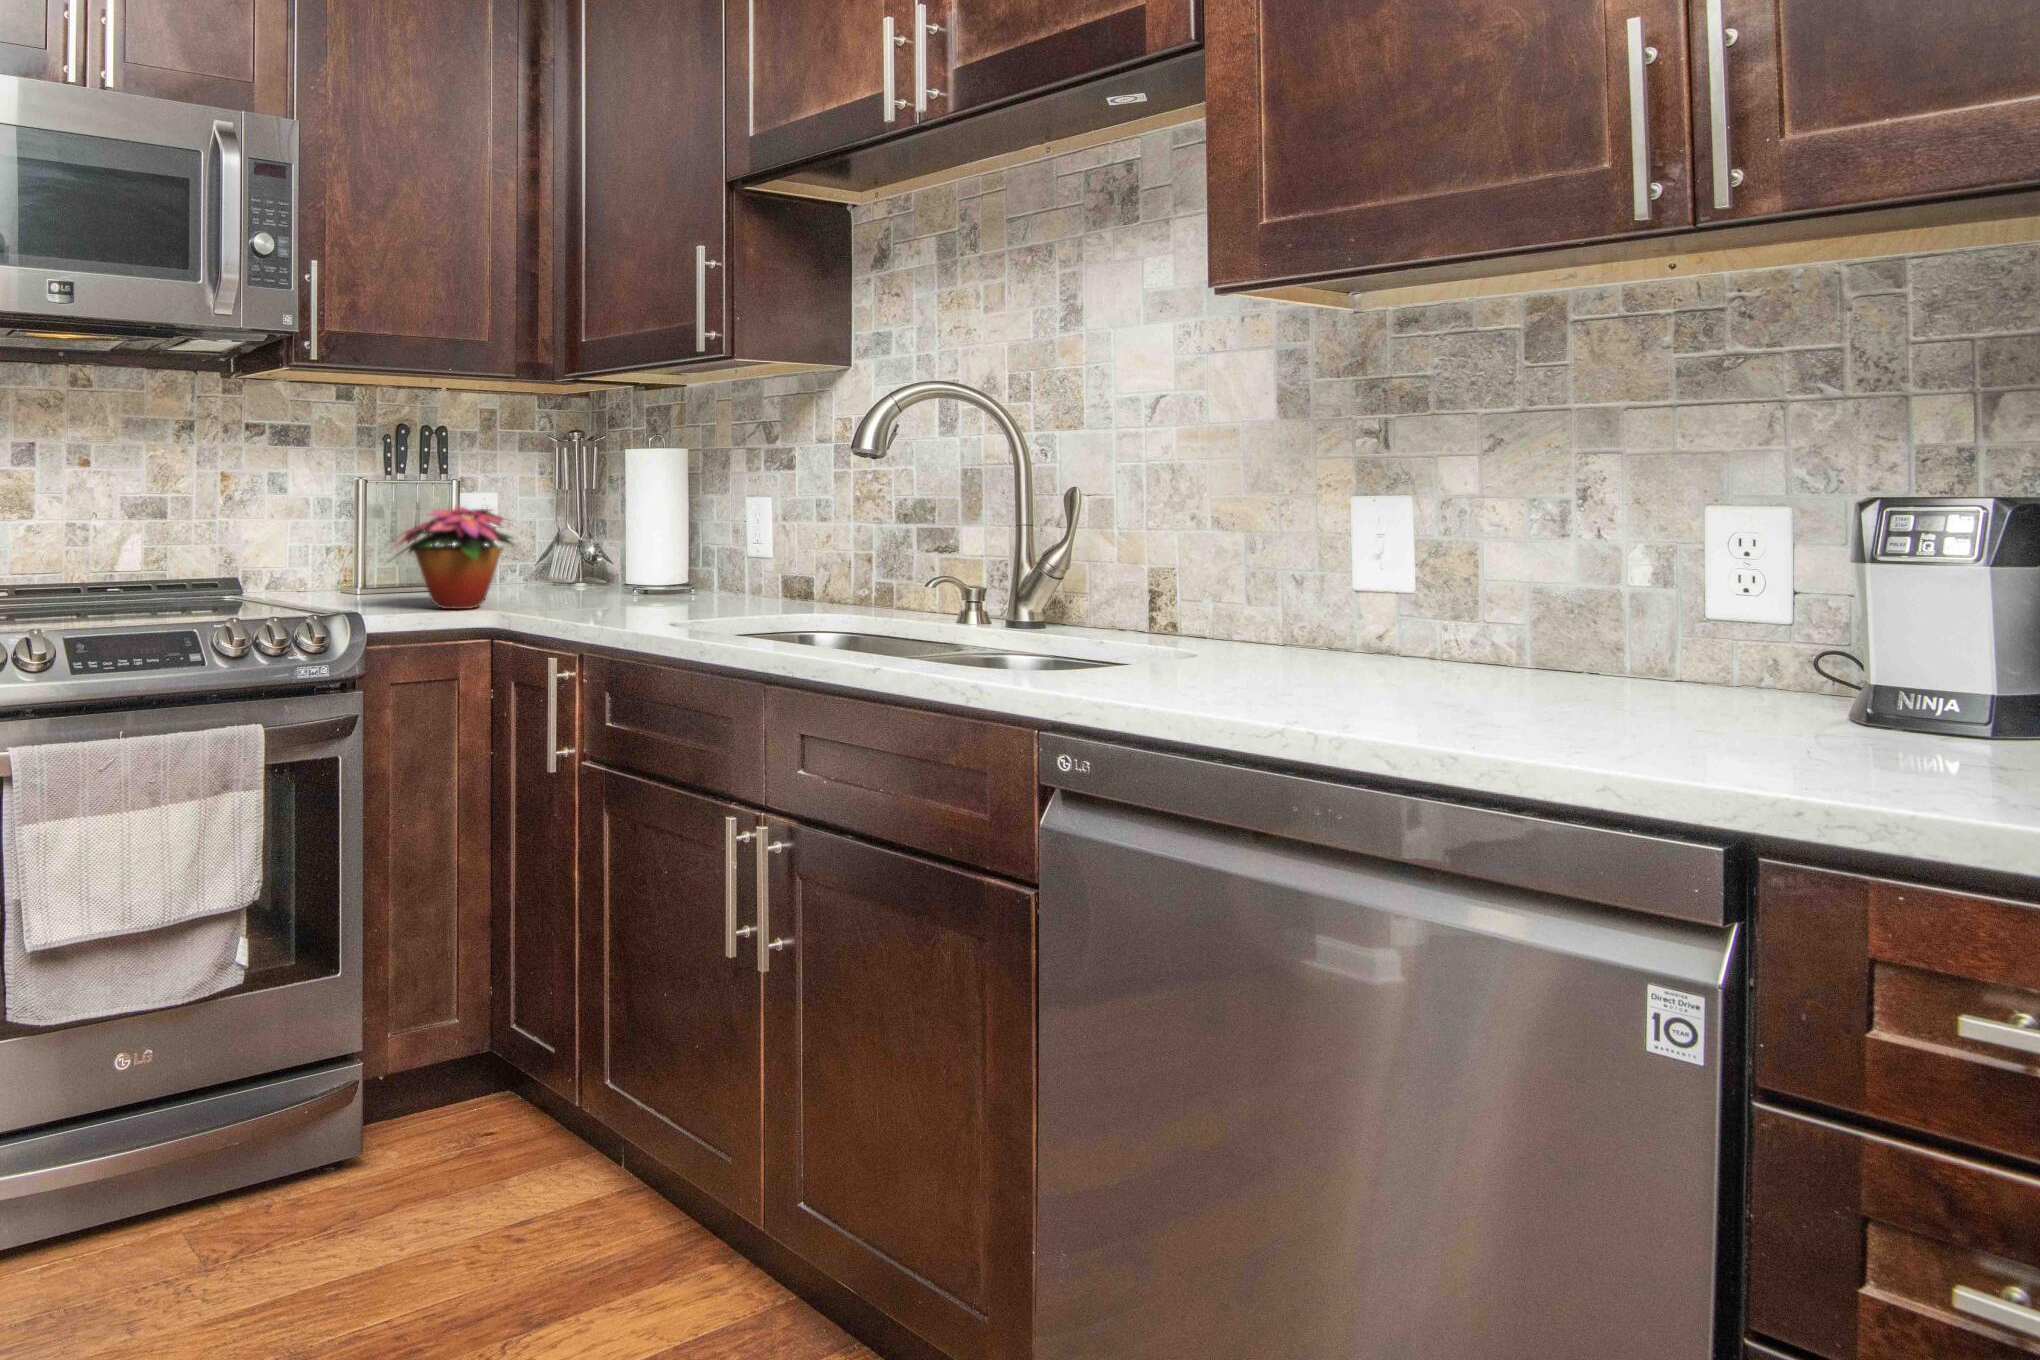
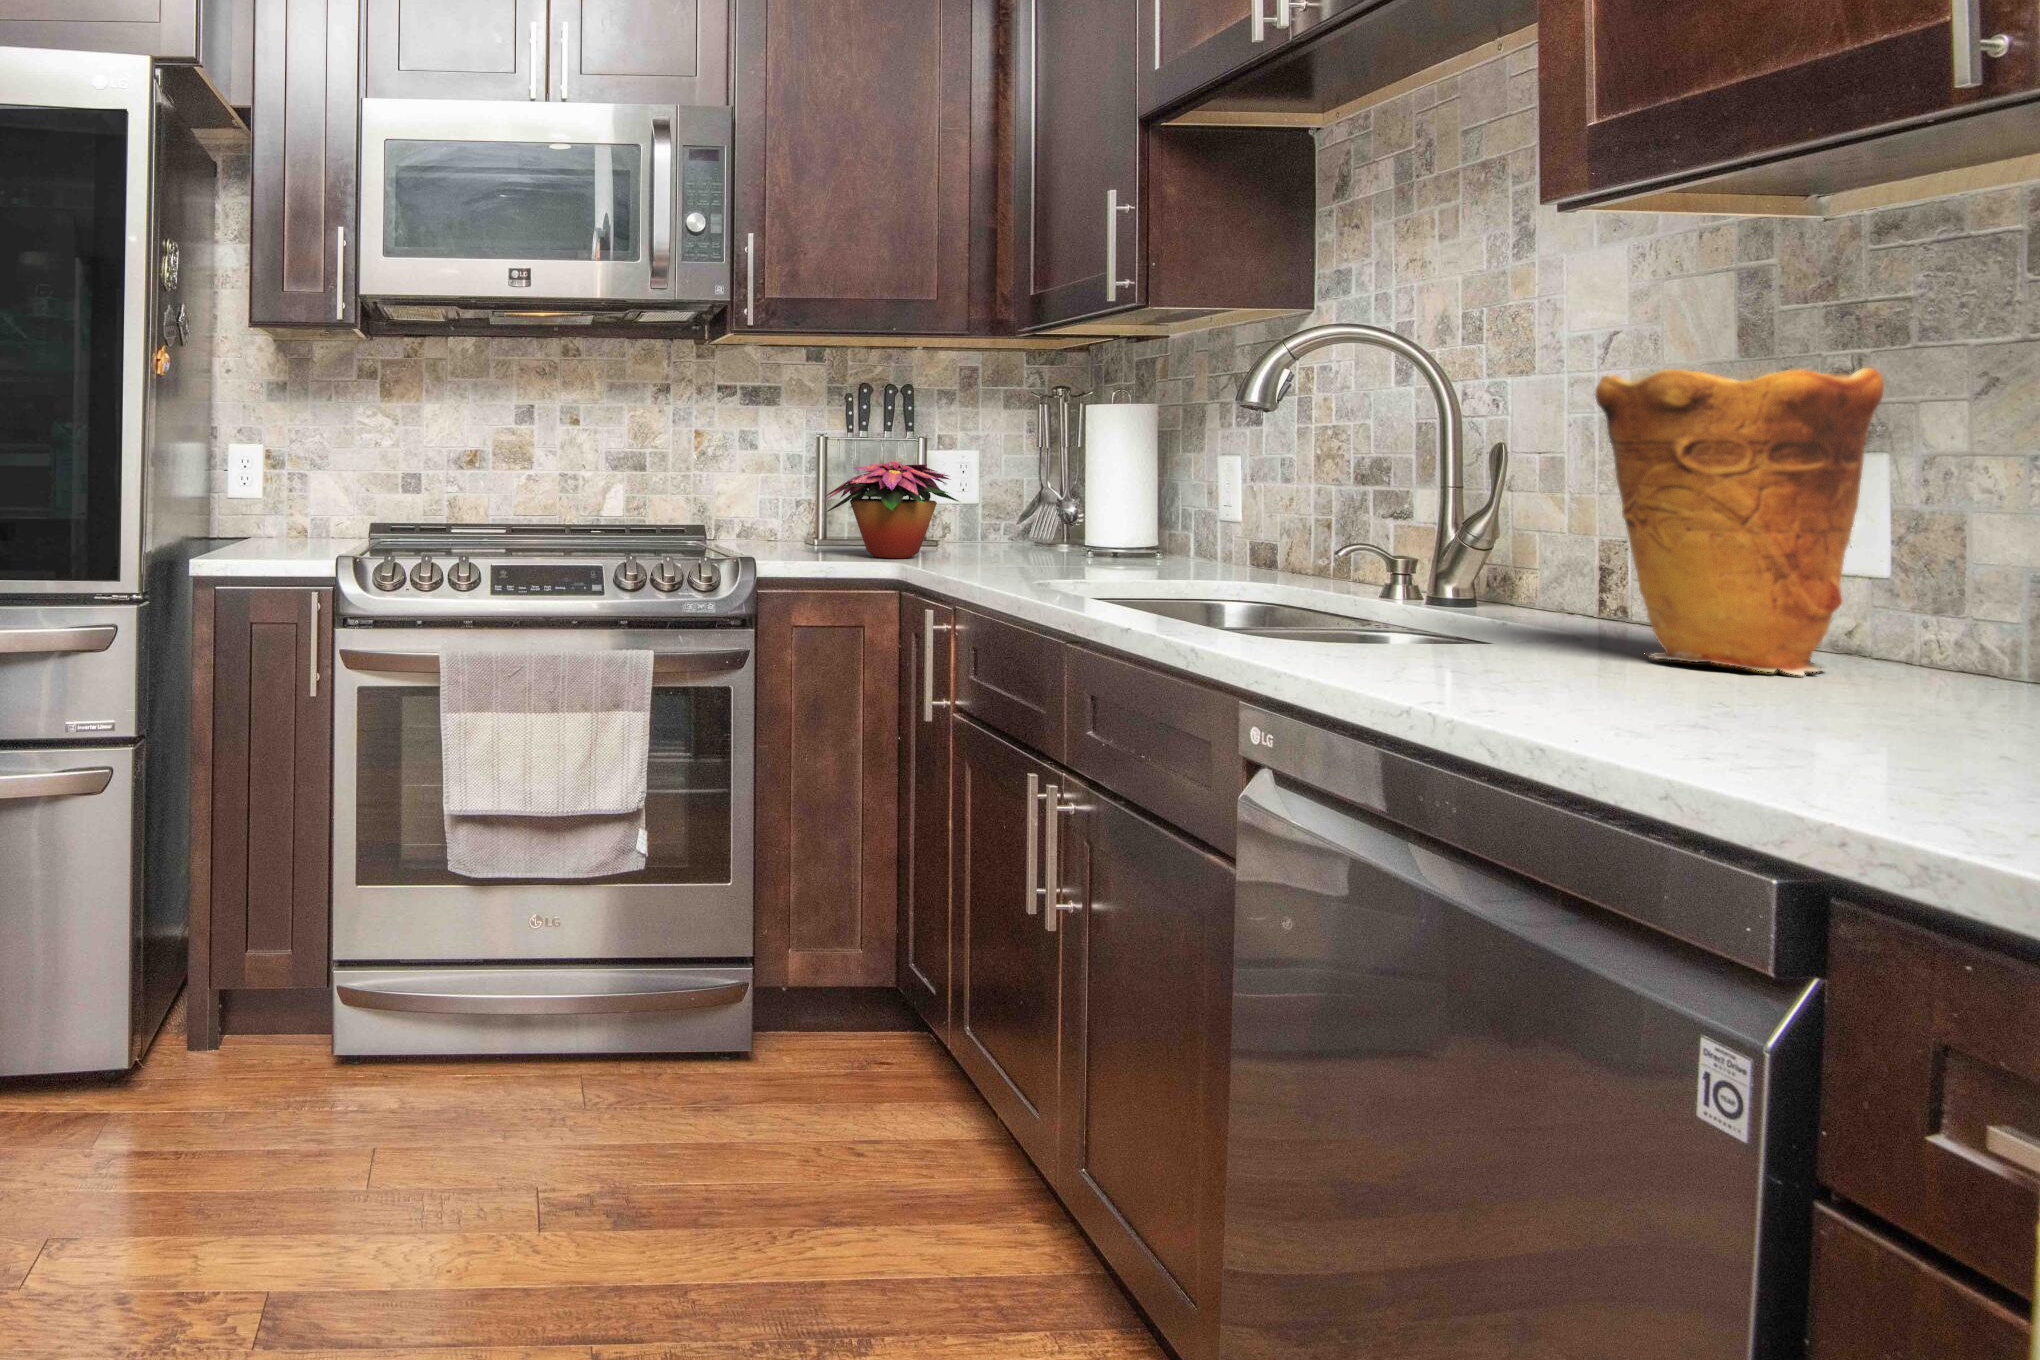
vase: none [1250,427,1464,682] -> present [1595,368,1884,676]

